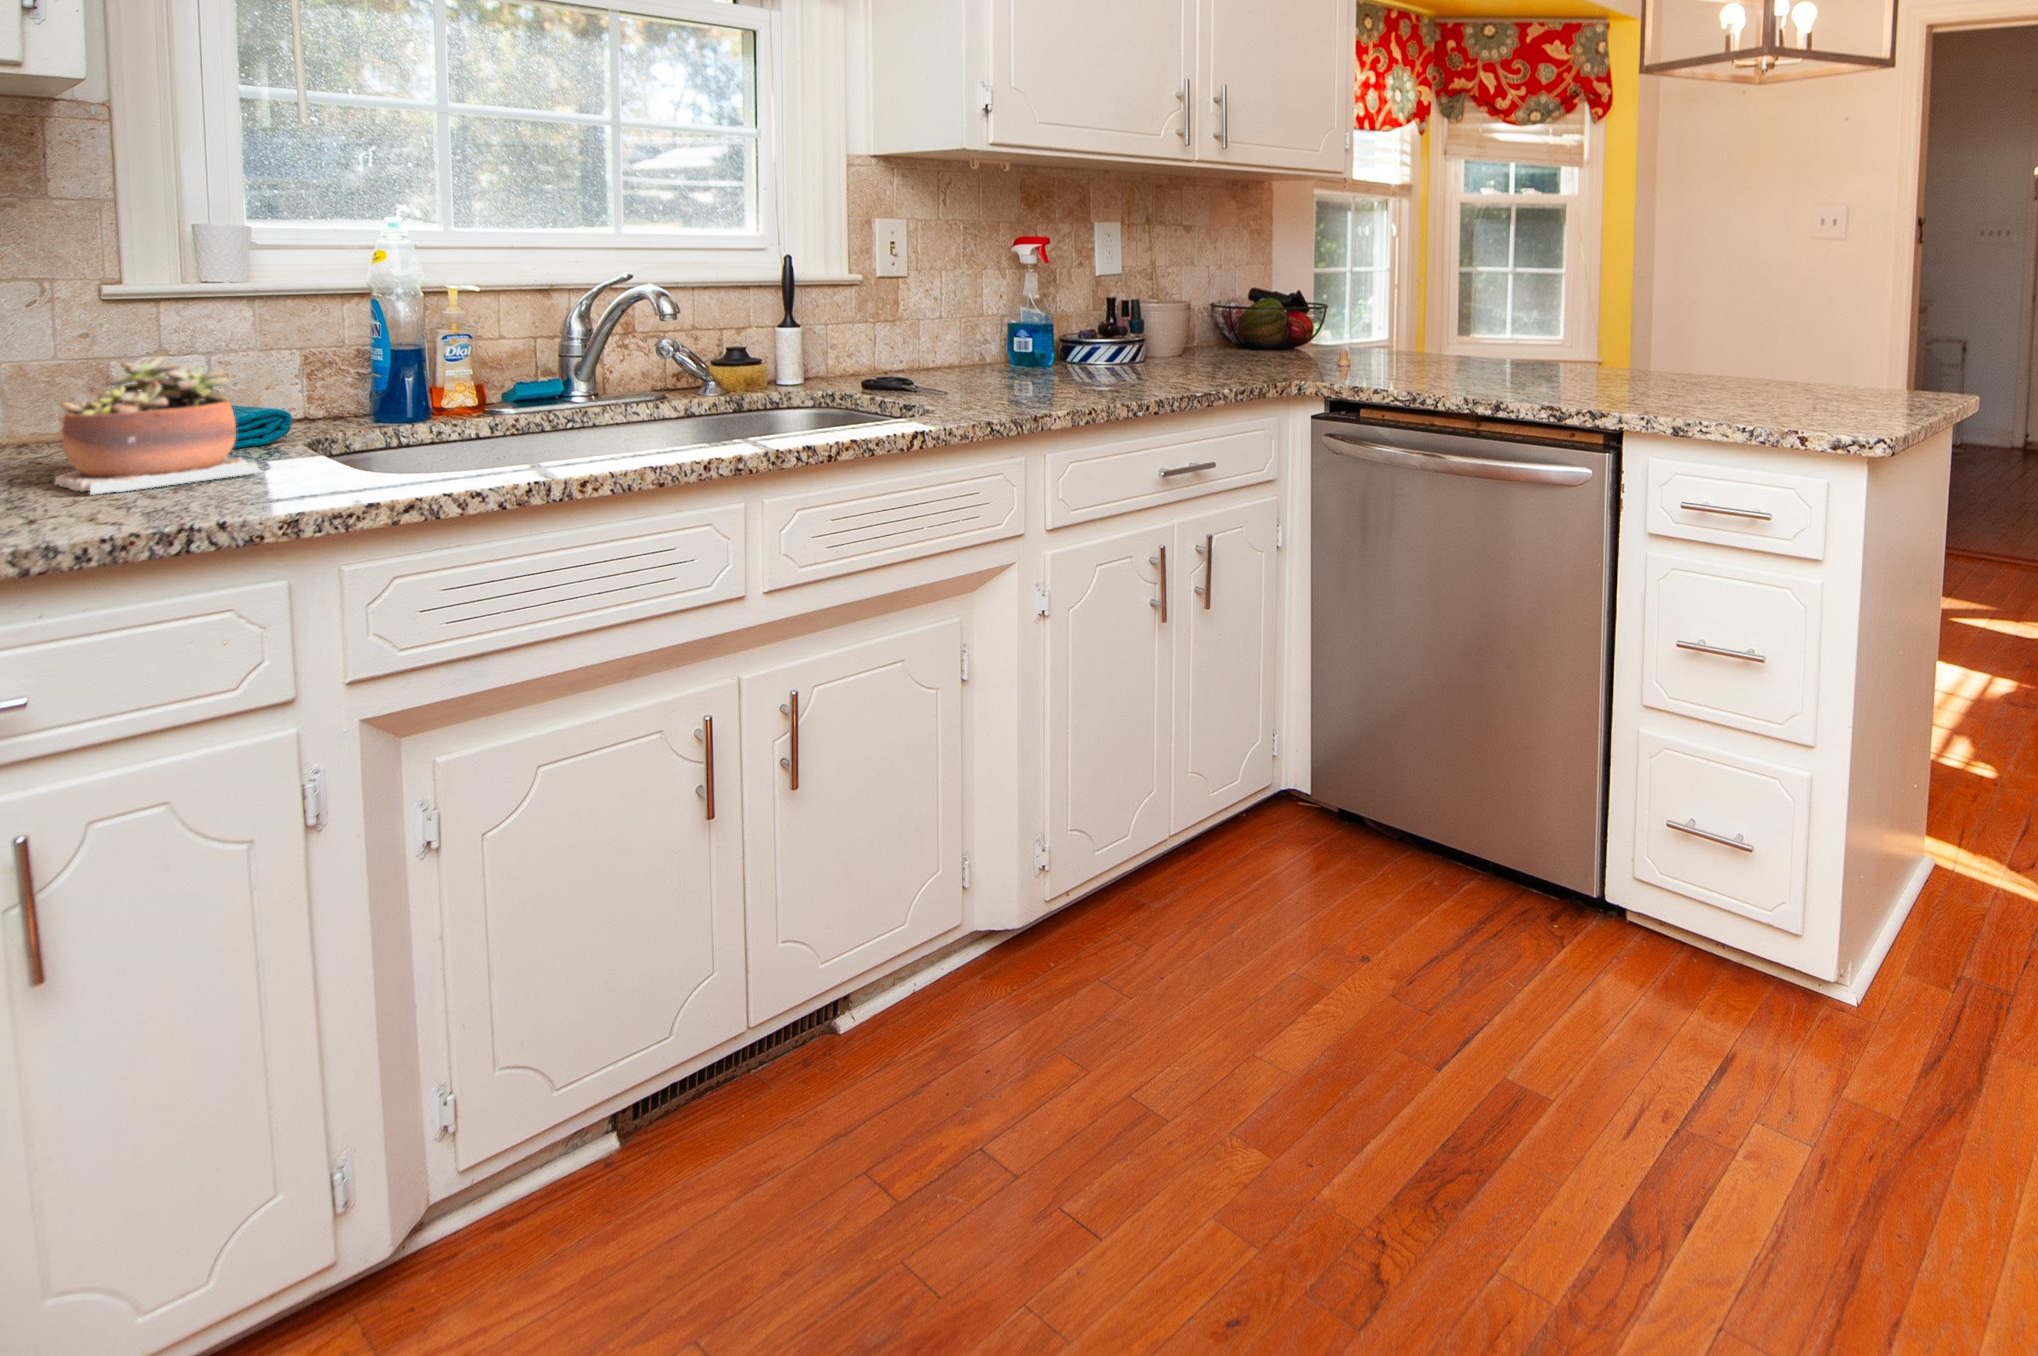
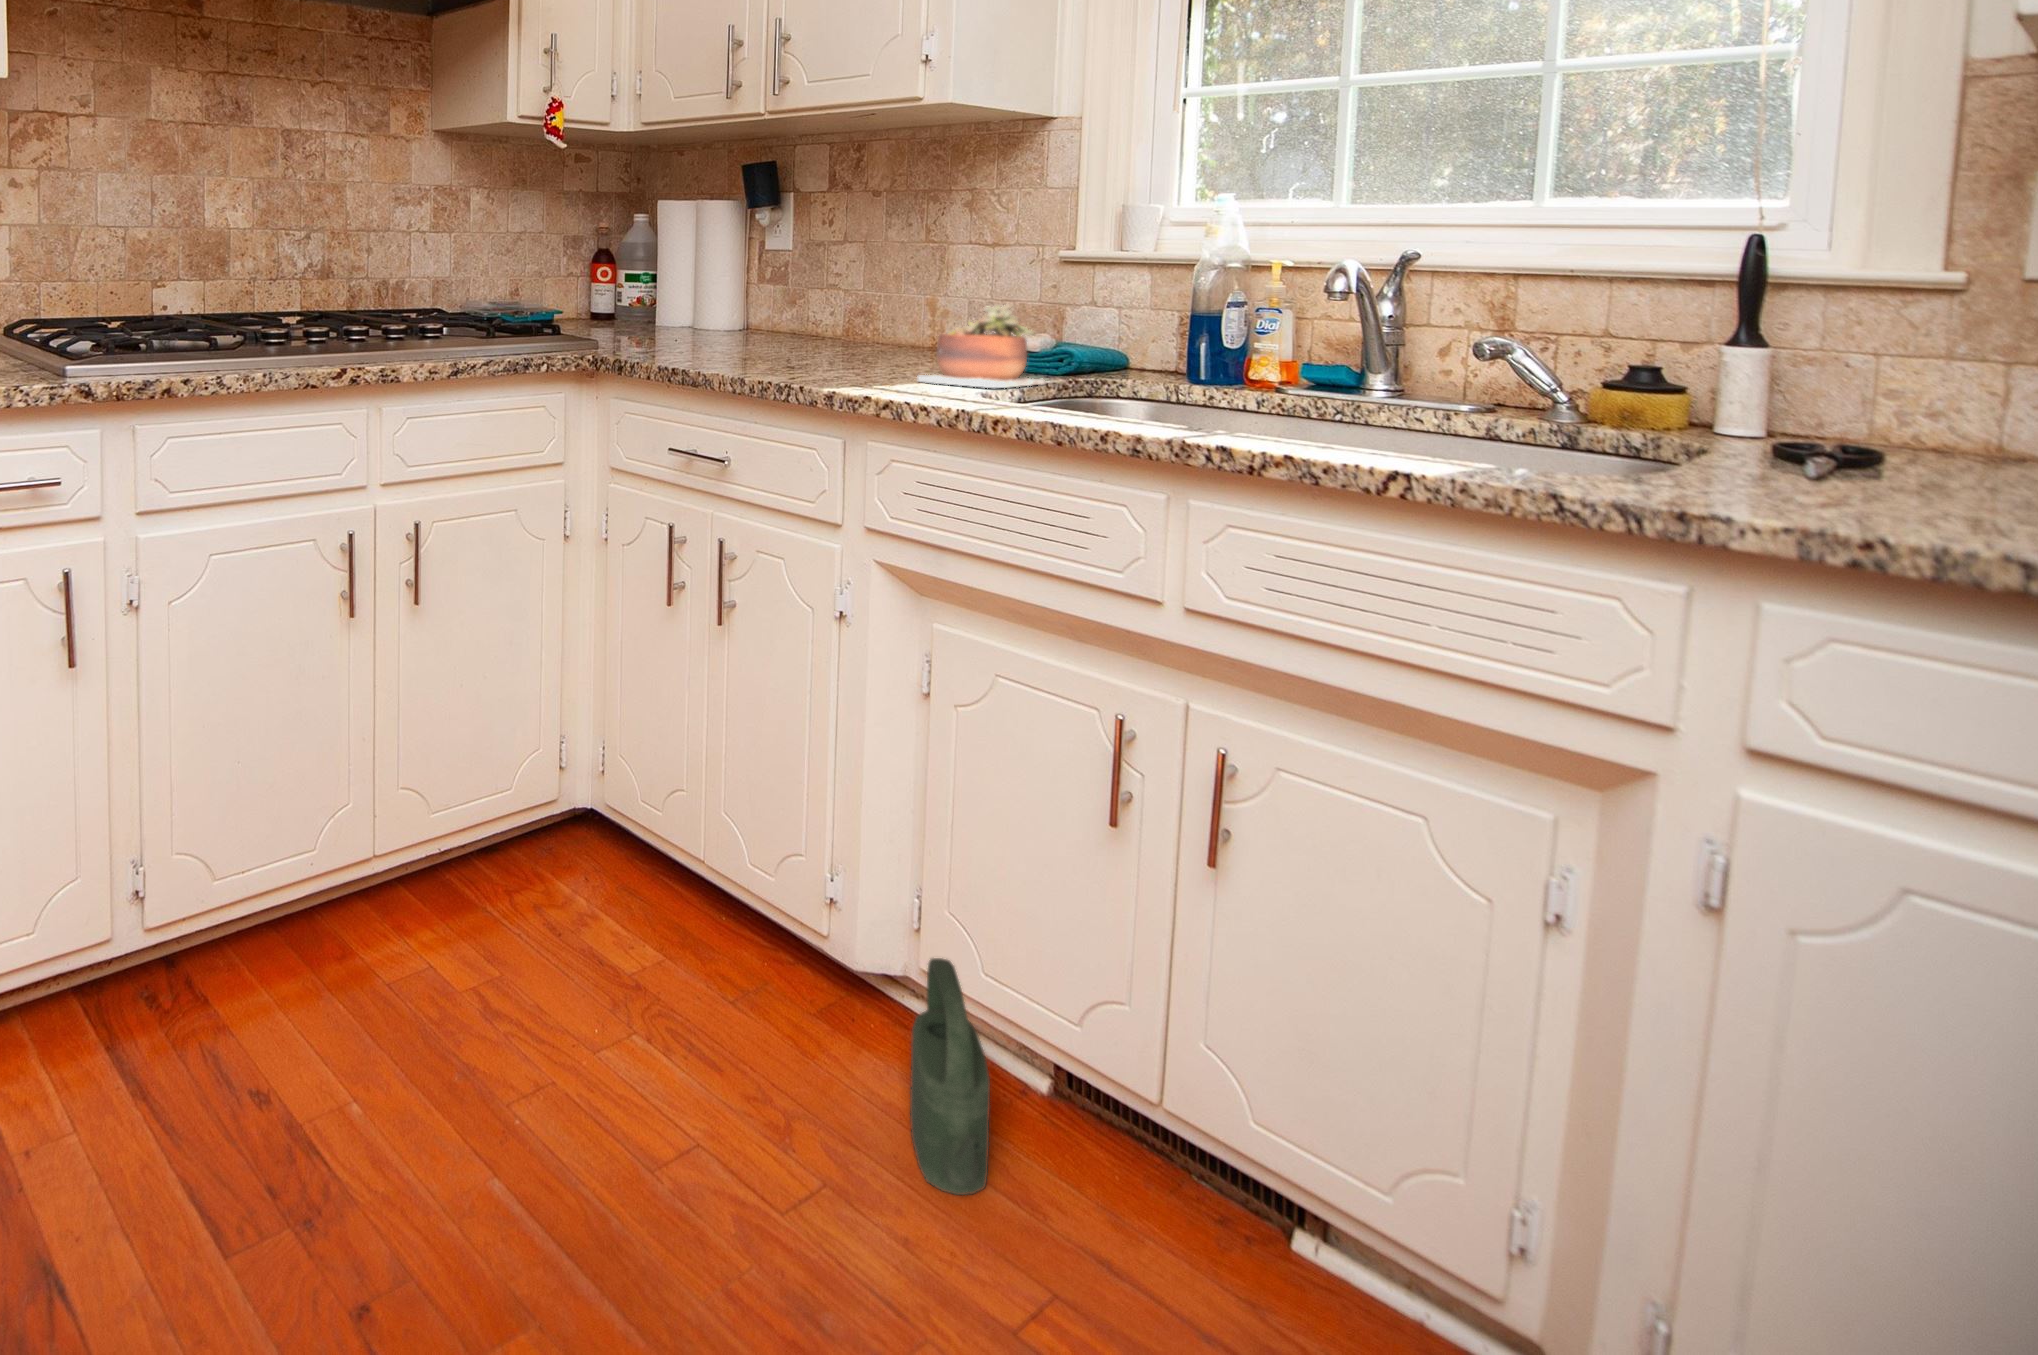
watering can: none [551,1065,871,1270] -> present [910,958,990,1195]

